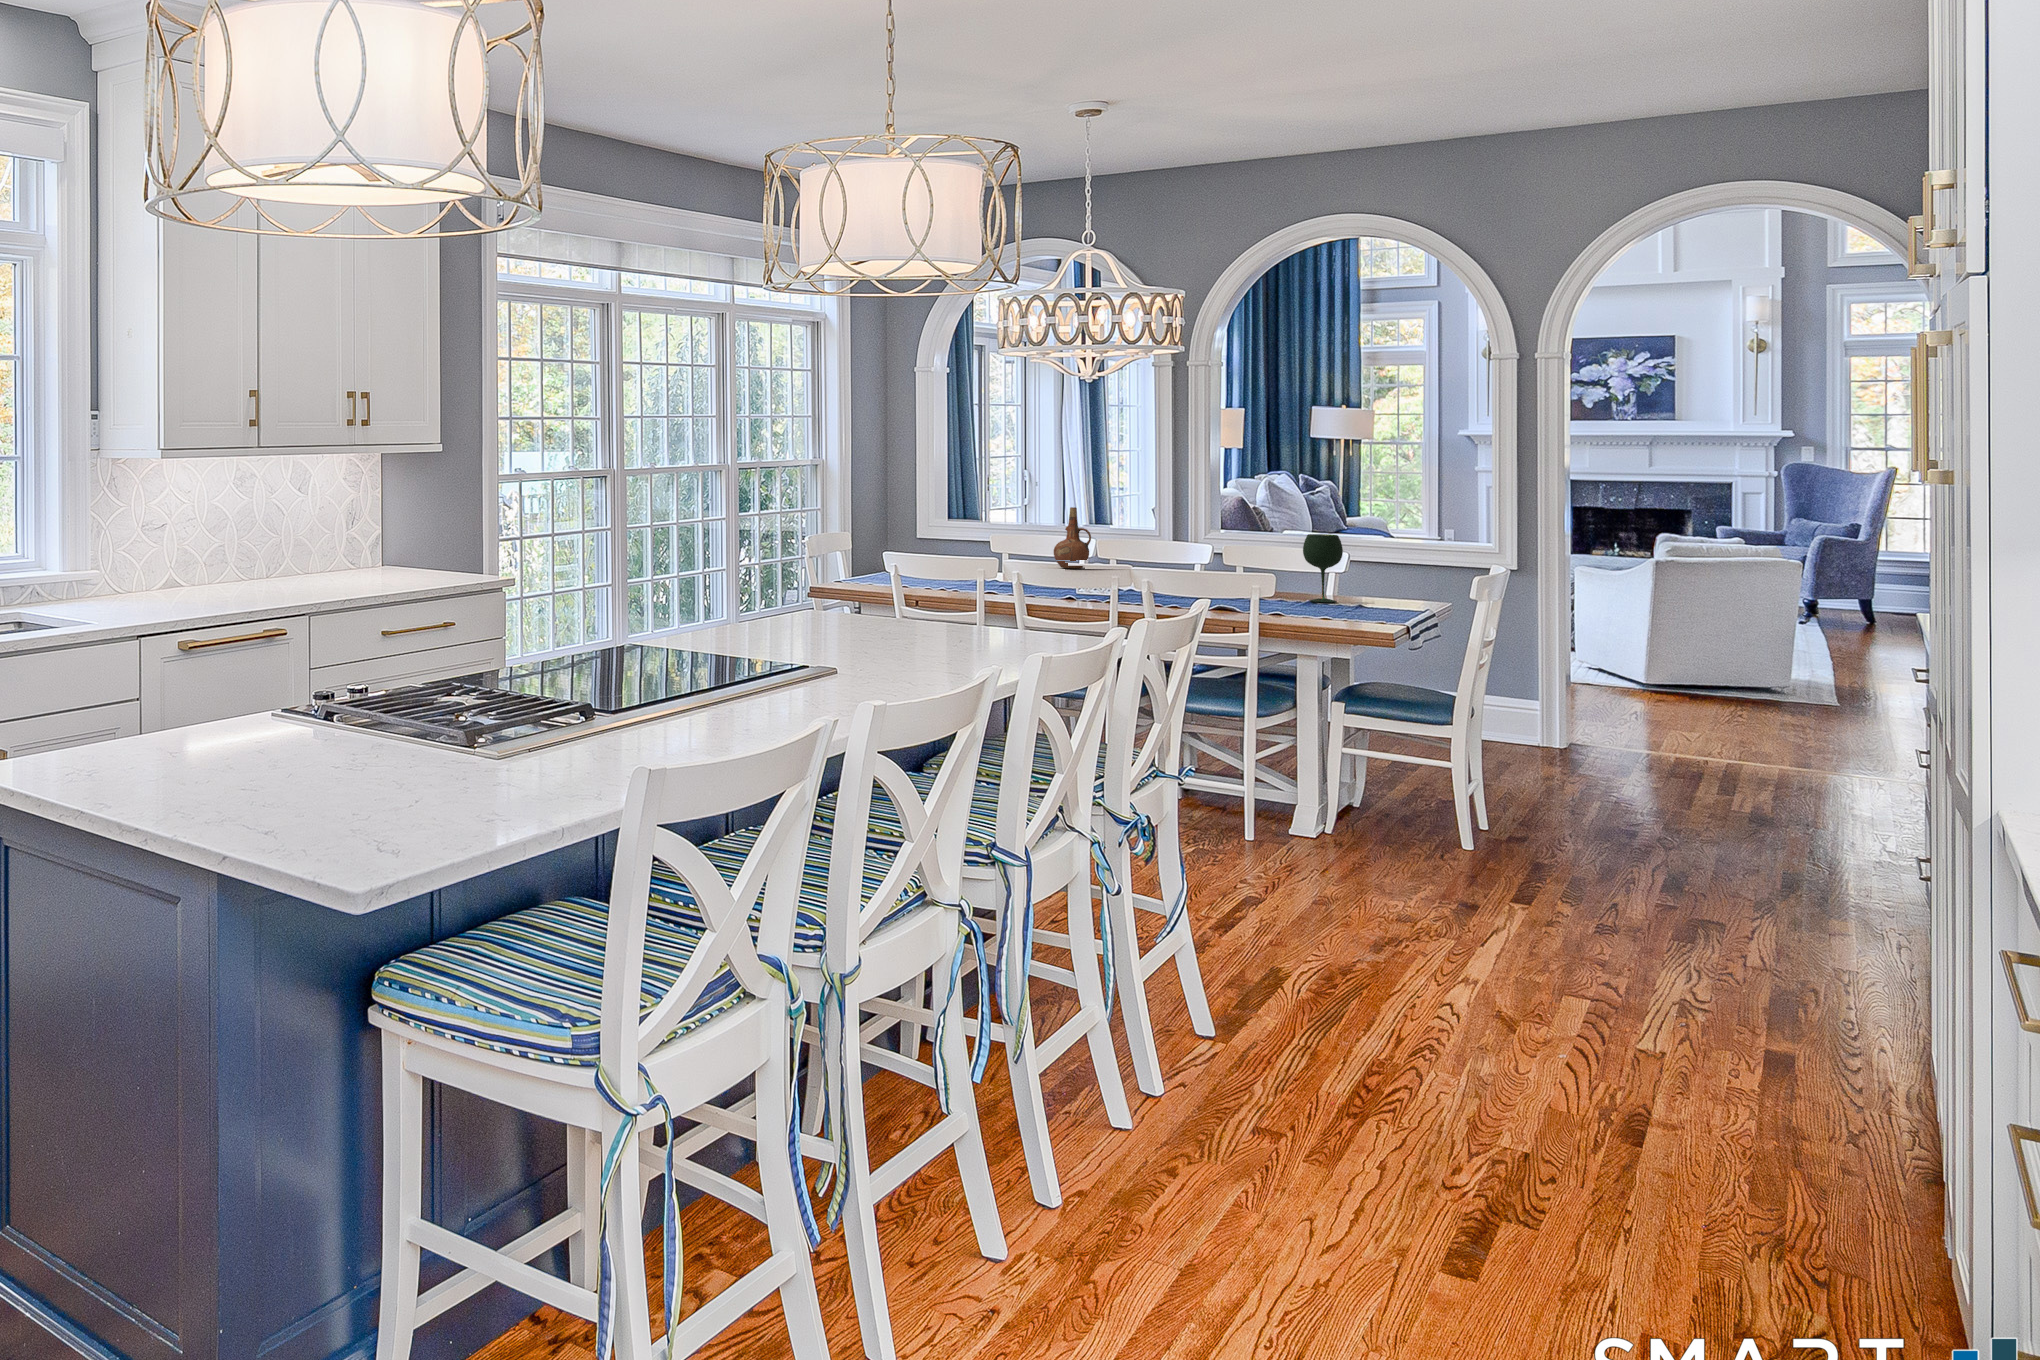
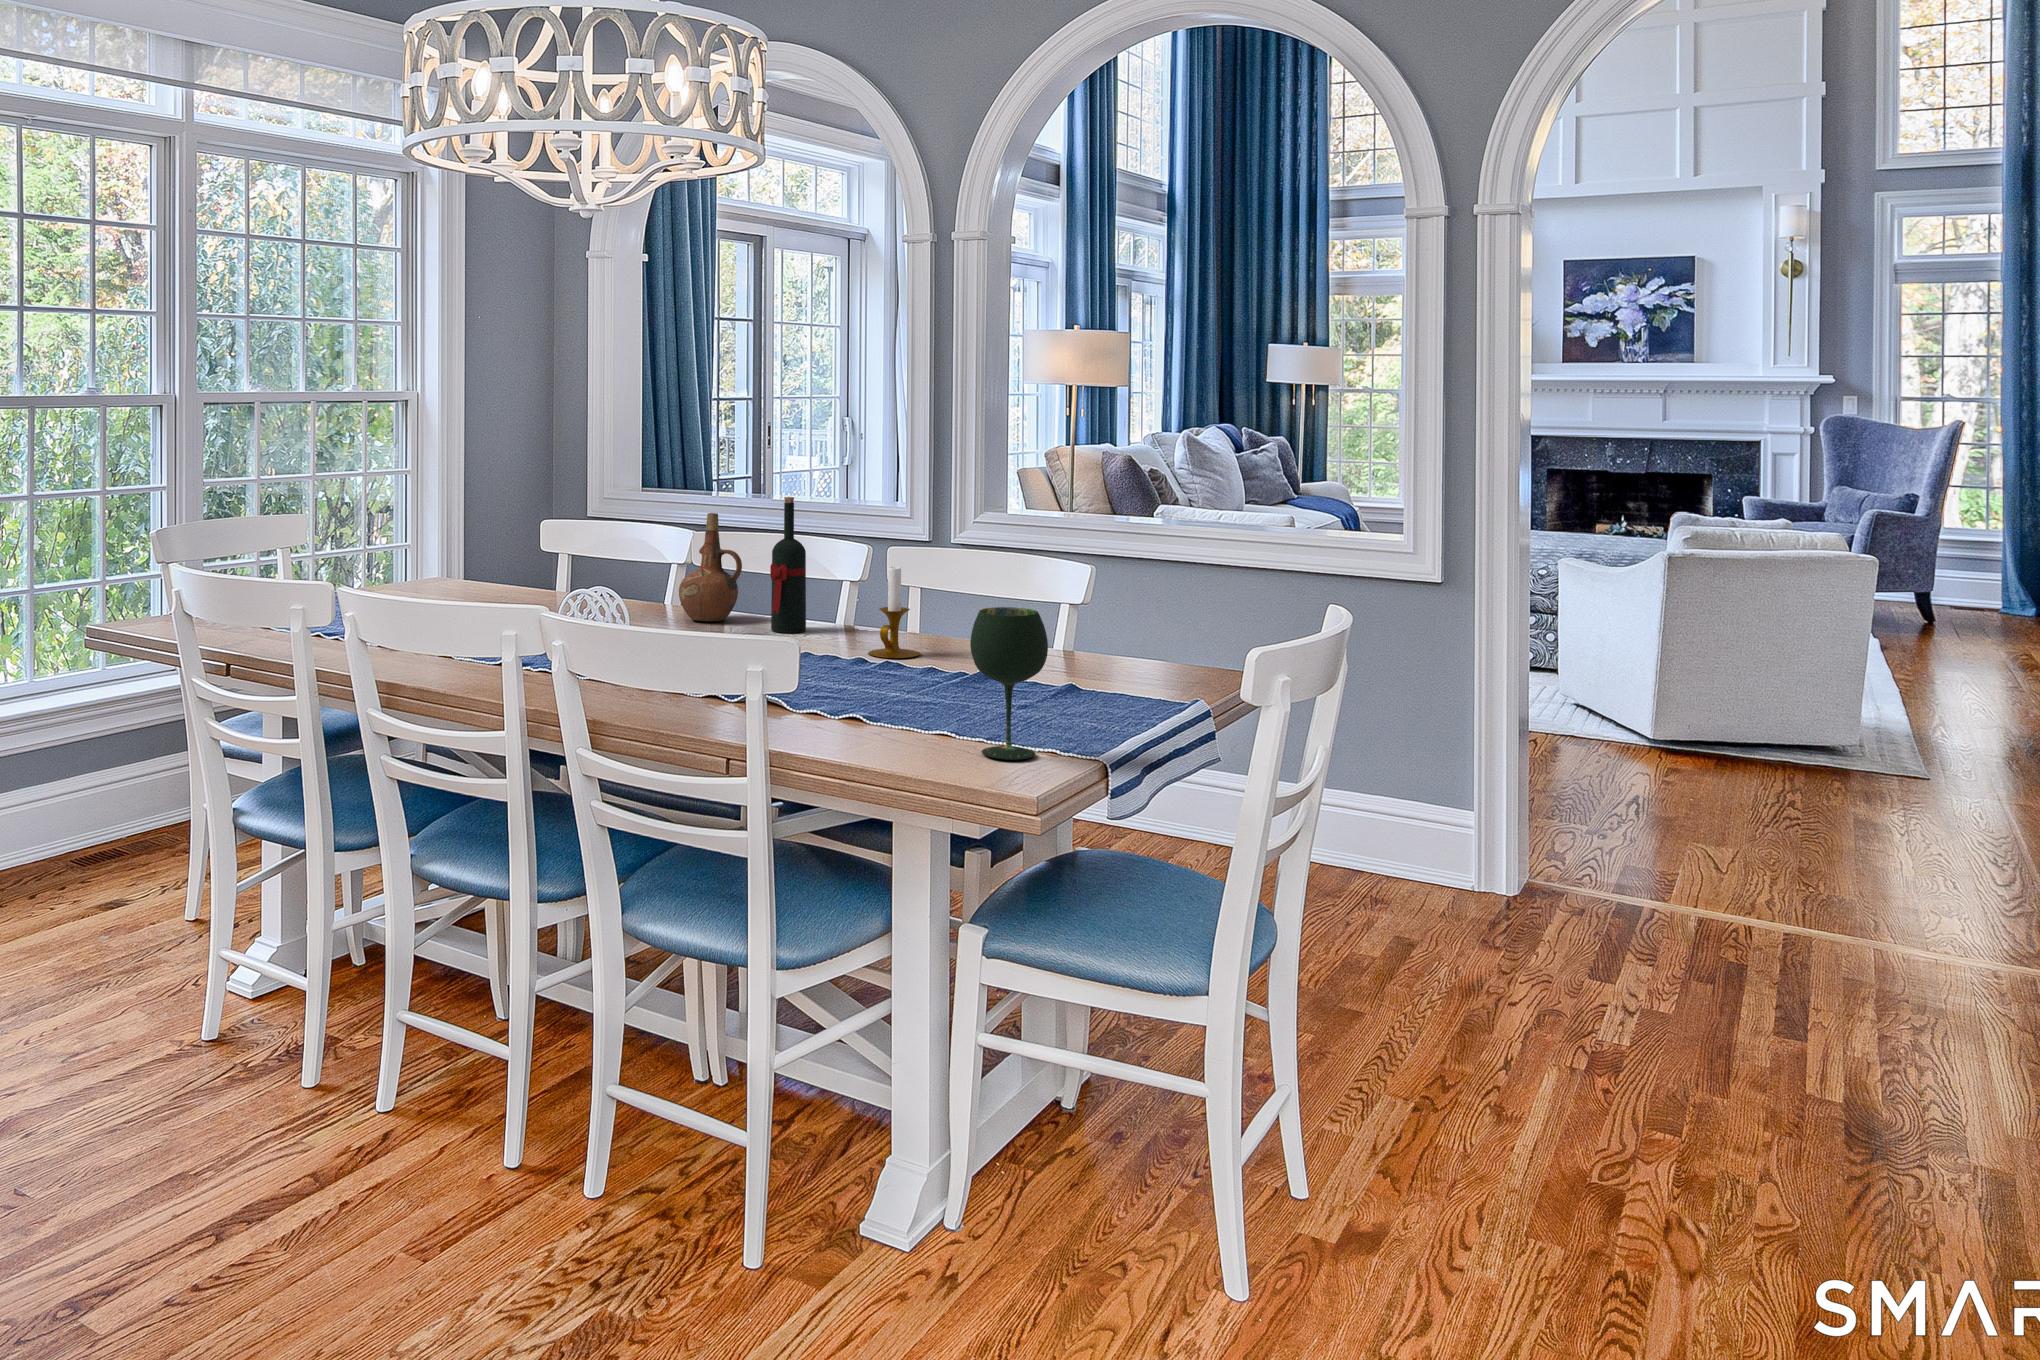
wine bottle: none [1117,497,1137,572] -> present [770,497,806,633]
candlestick: none [1190,531,1221,580] -> present [868,567,921,658]

